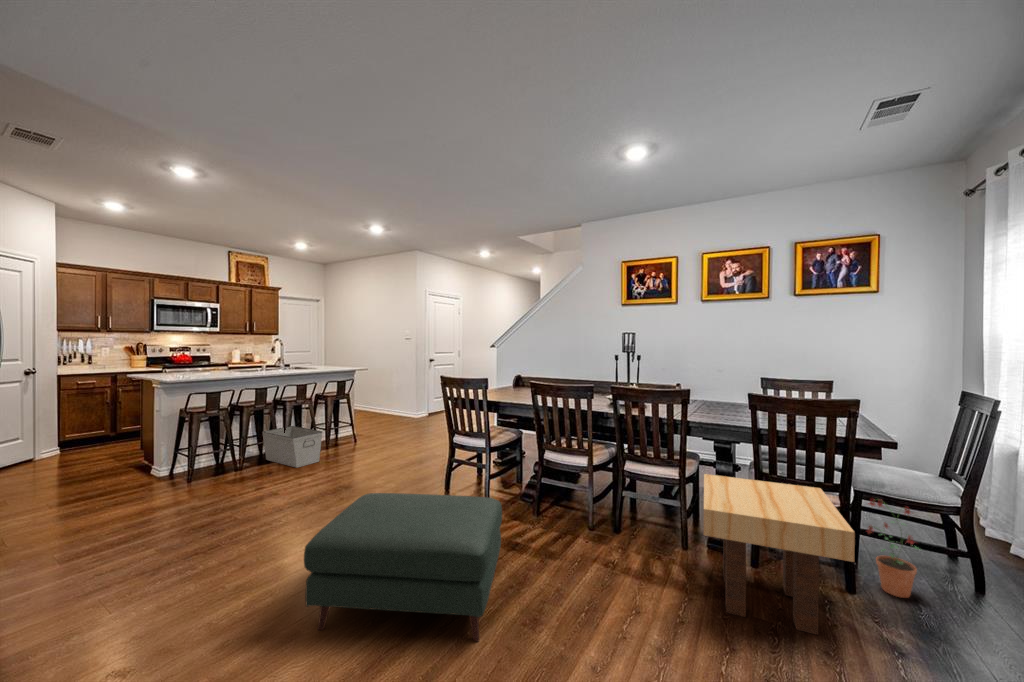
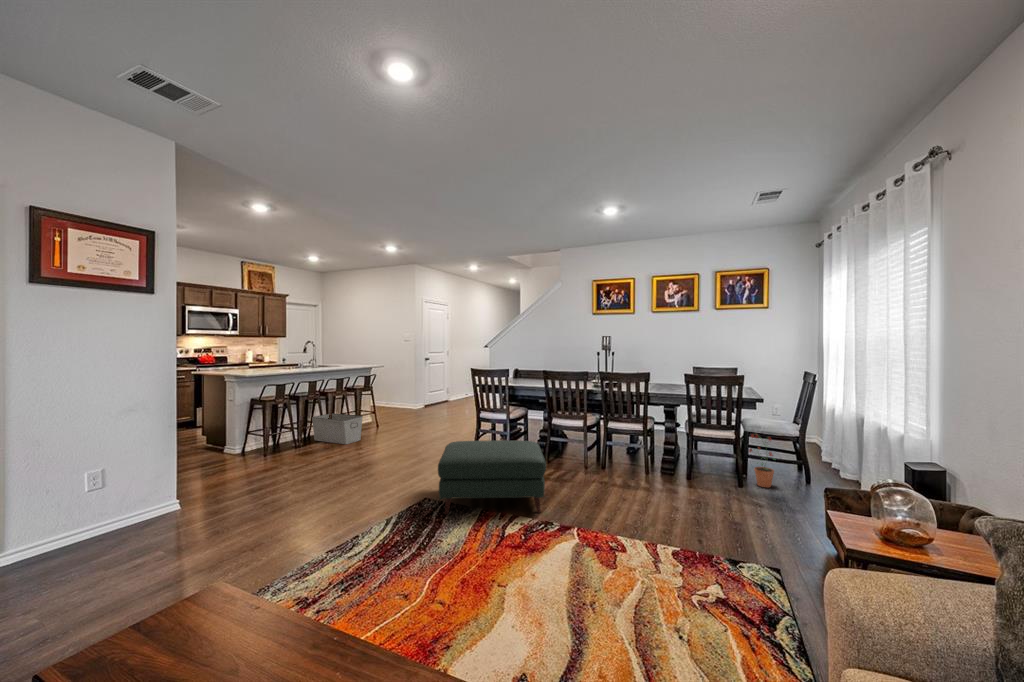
side table: present [704,474,855,635] -> none [659,425,736,502]

